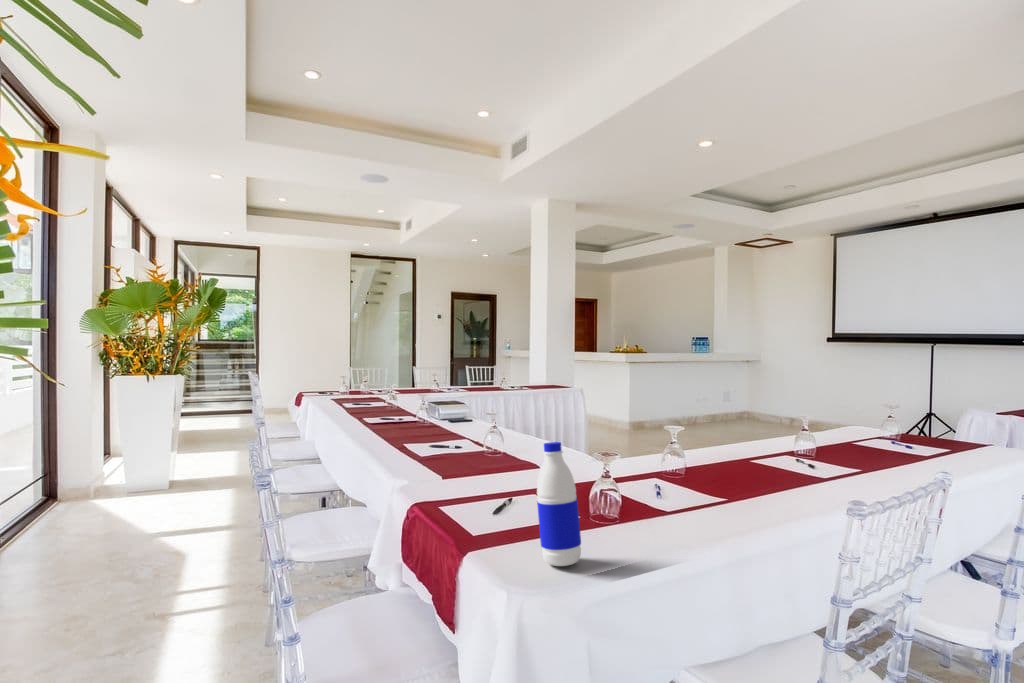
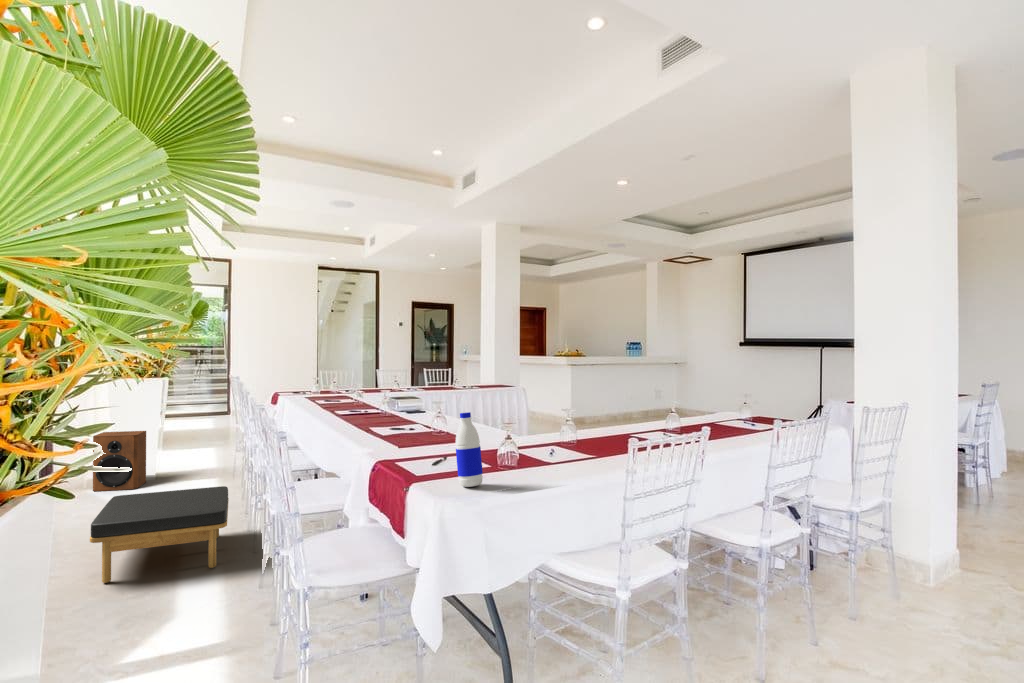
speaker: none [89,435,152,505] -> present [93,431,146,491]
ottoman: none [38,512,230,647] -> present [90,486,229,583]

